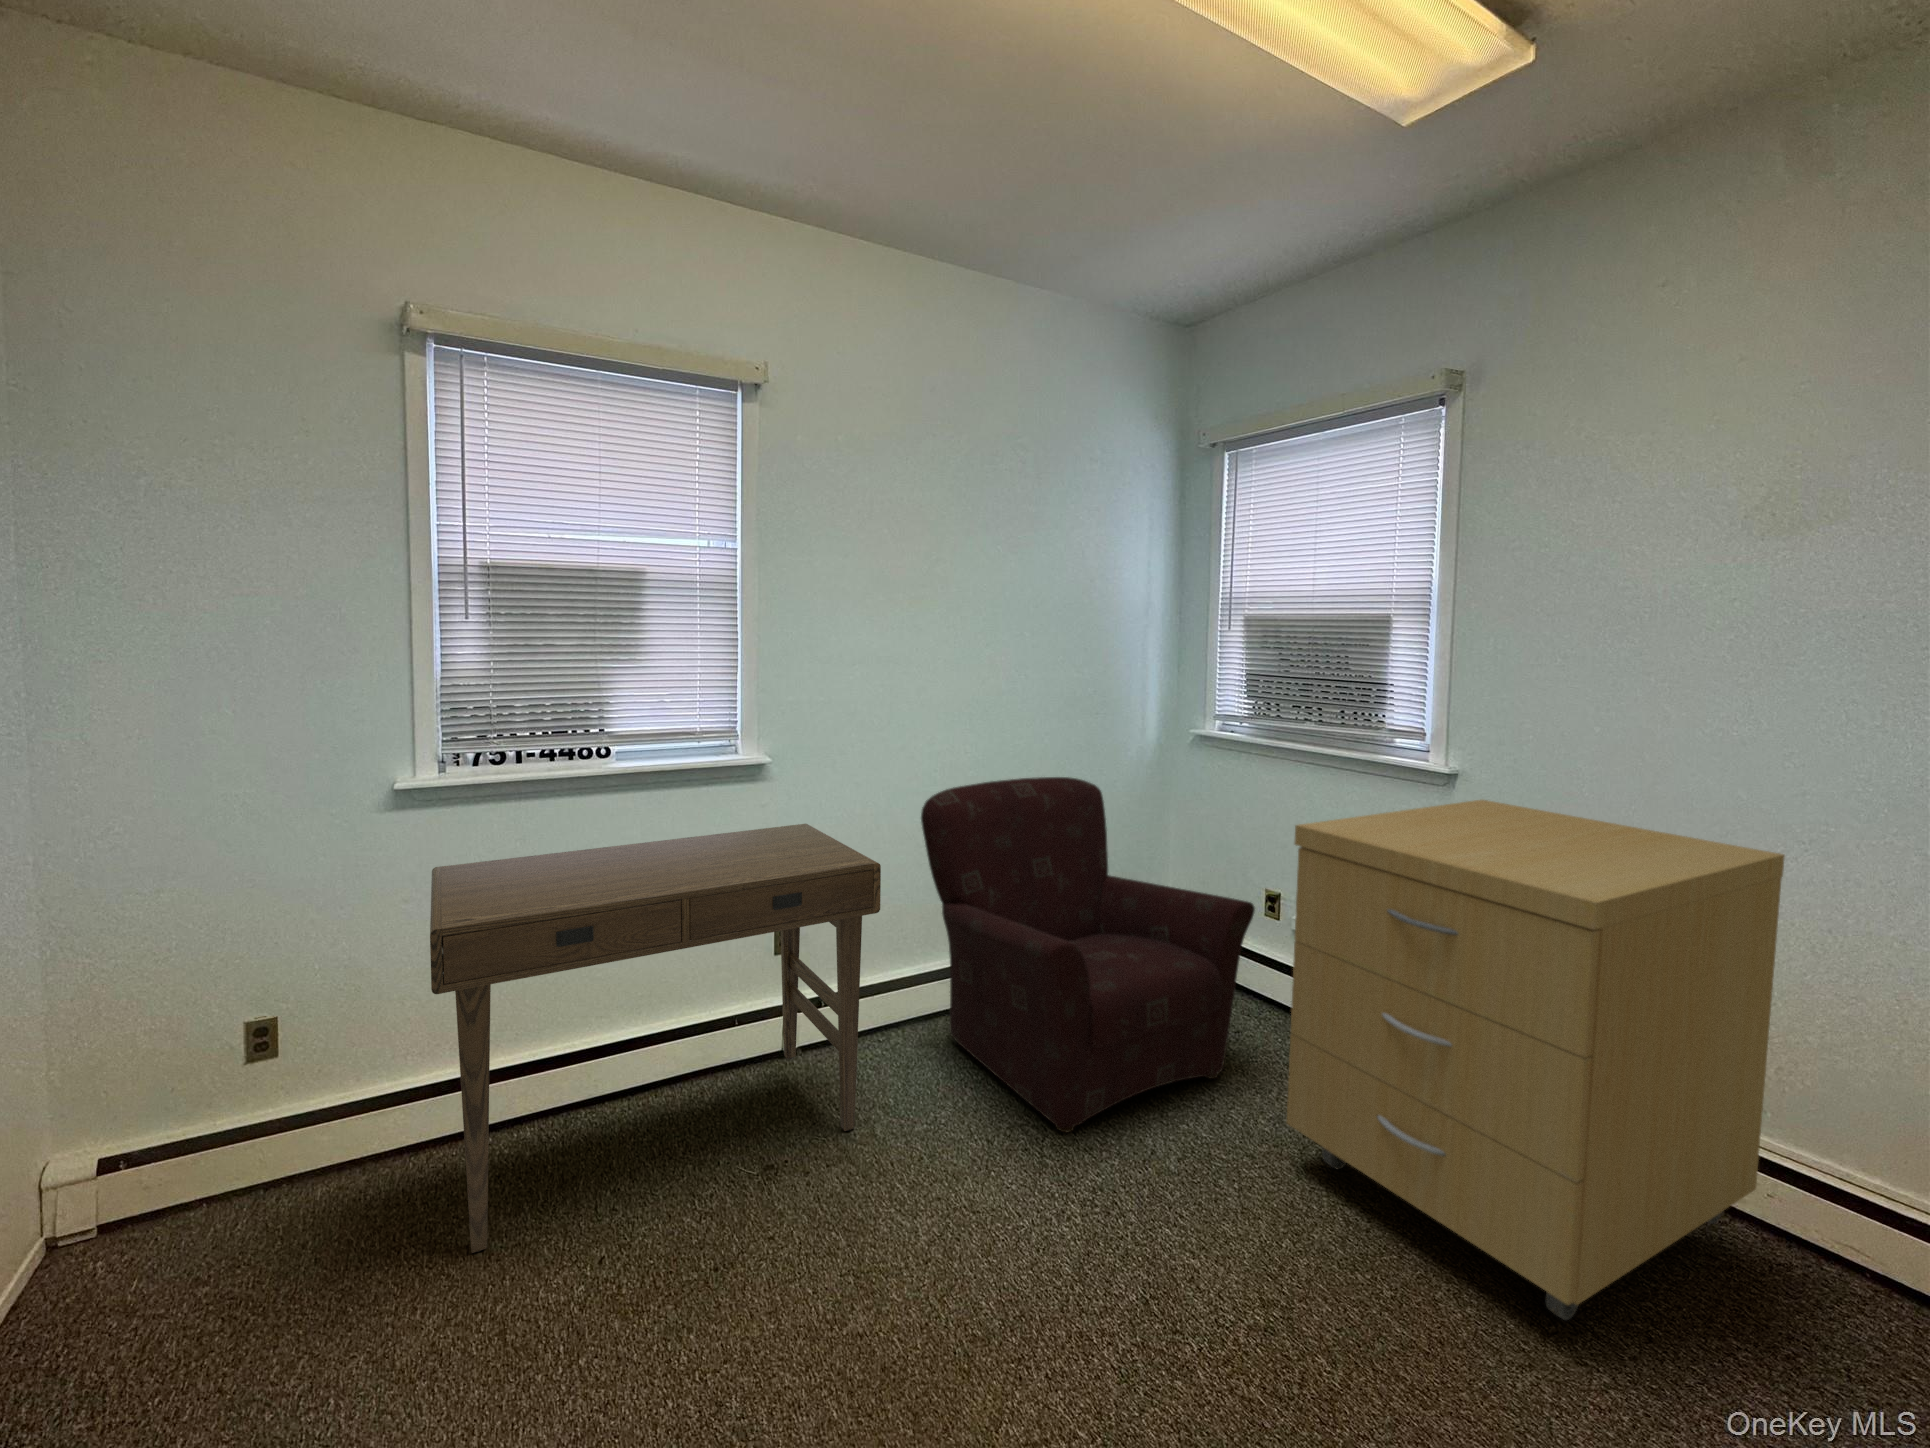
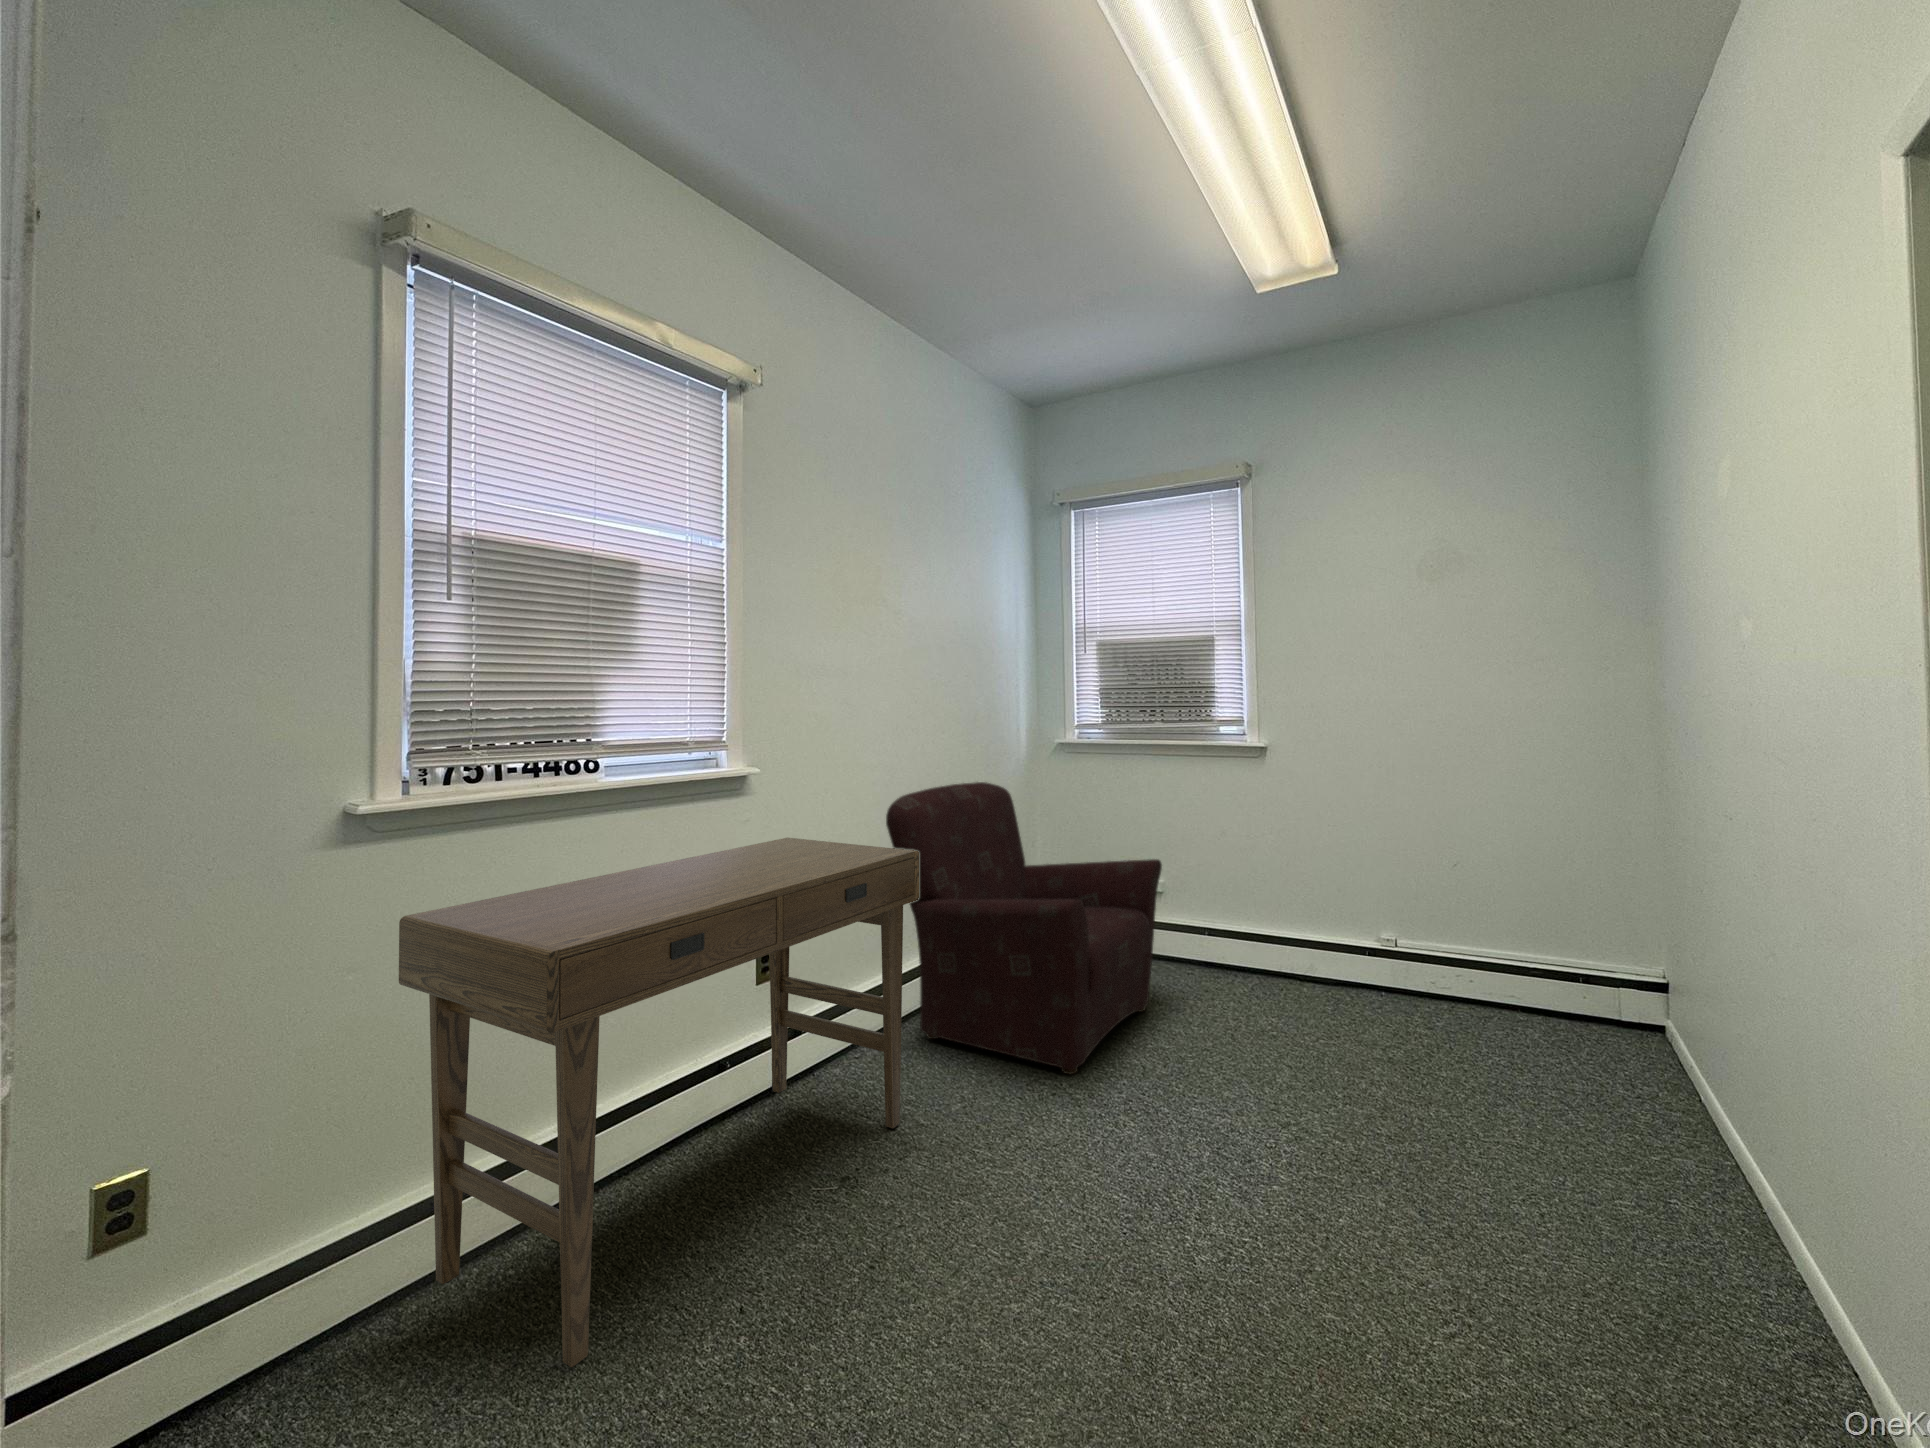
storage cabinet: present [1287,800,1785,1320] -> none [1224,764,1464,1077]

